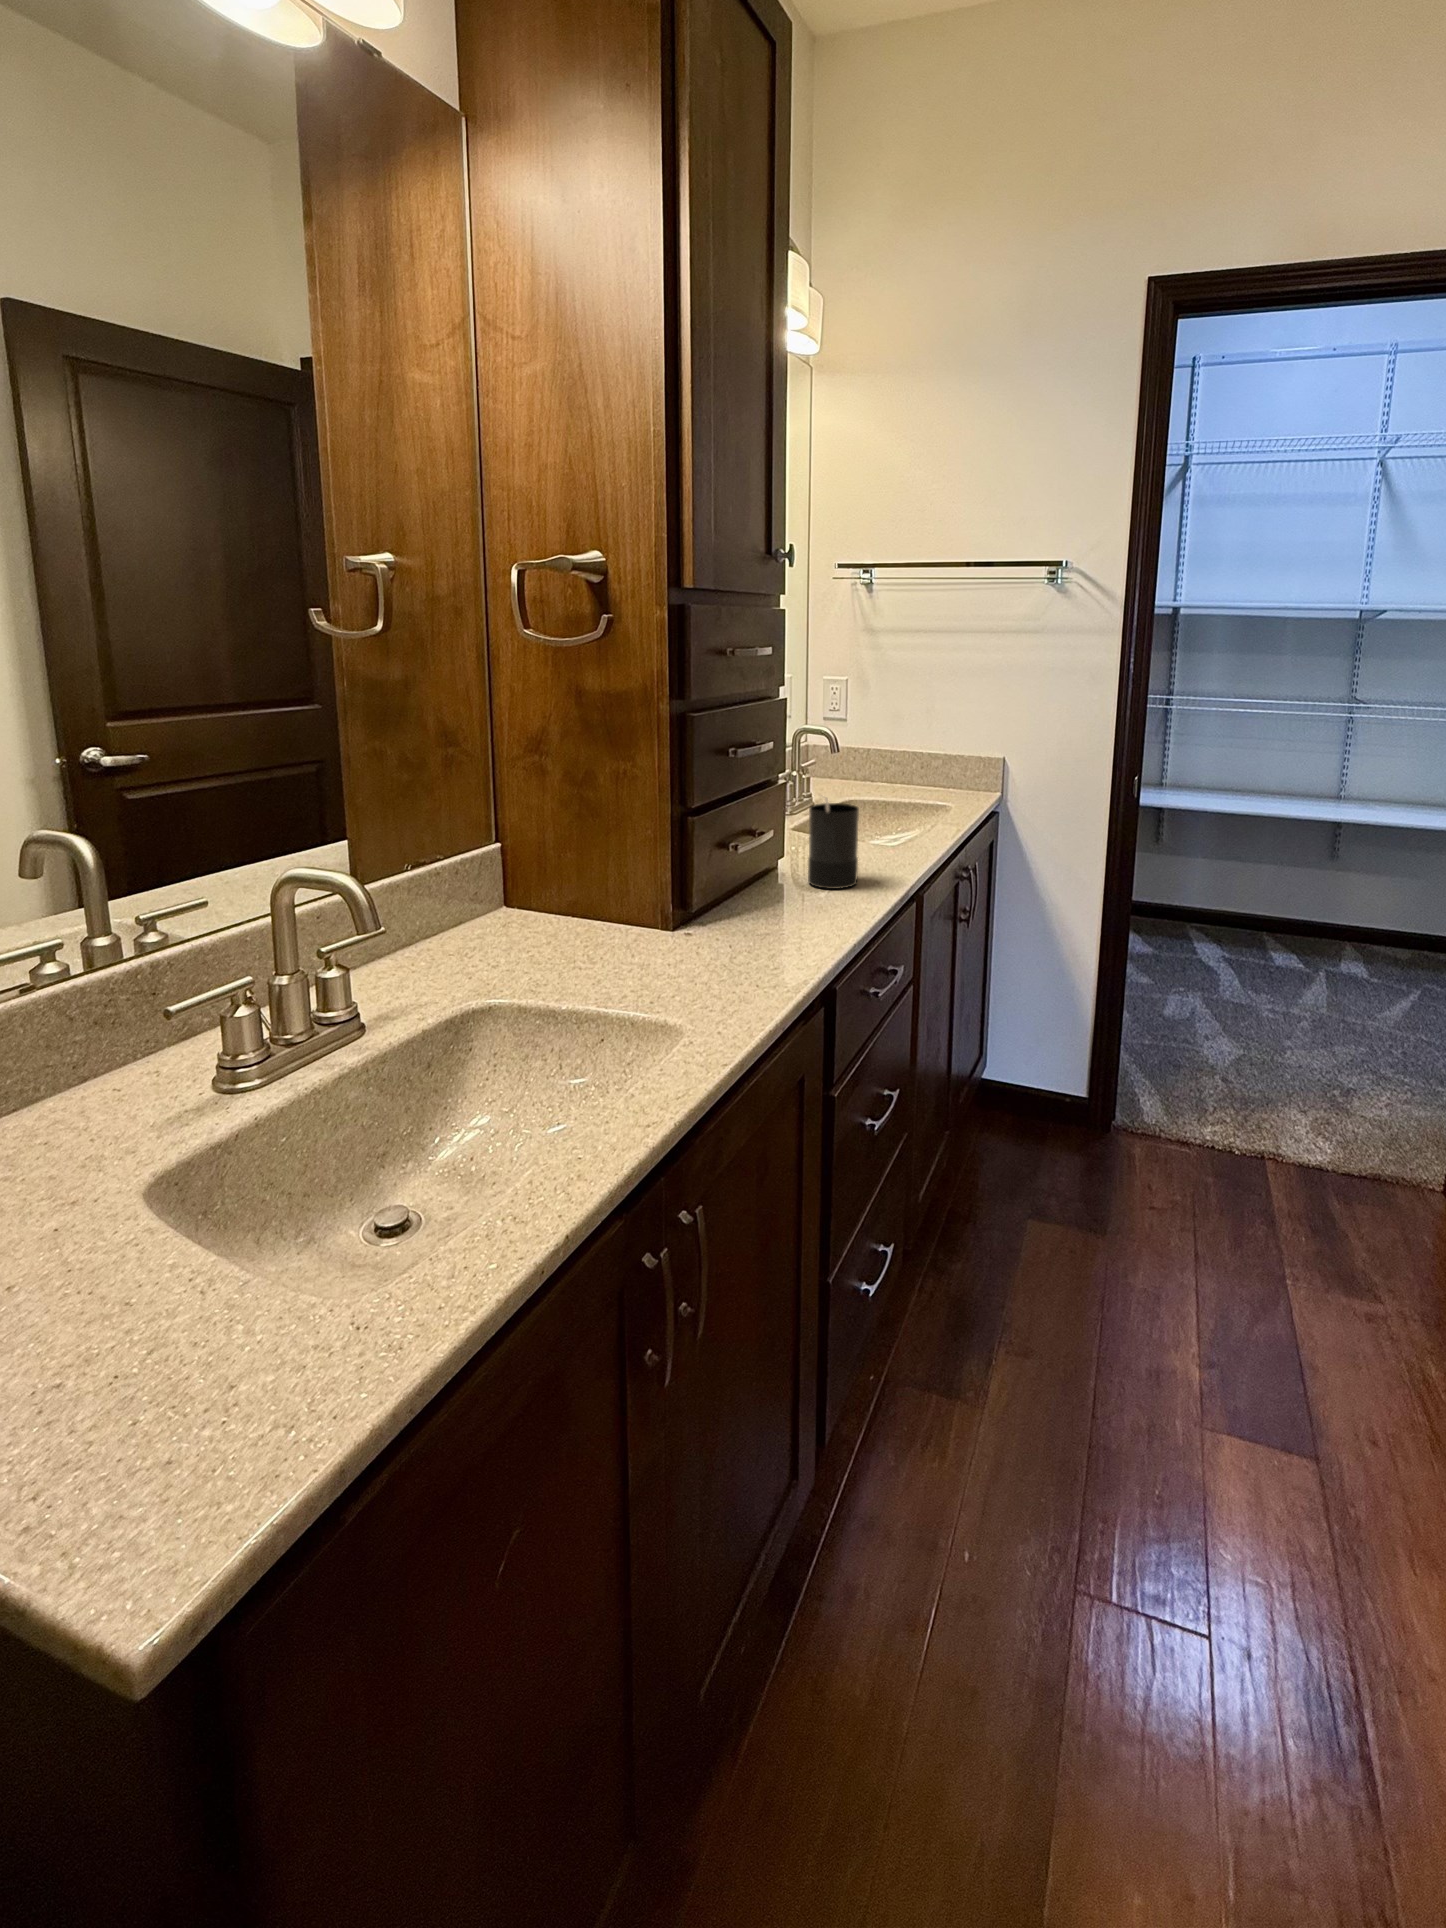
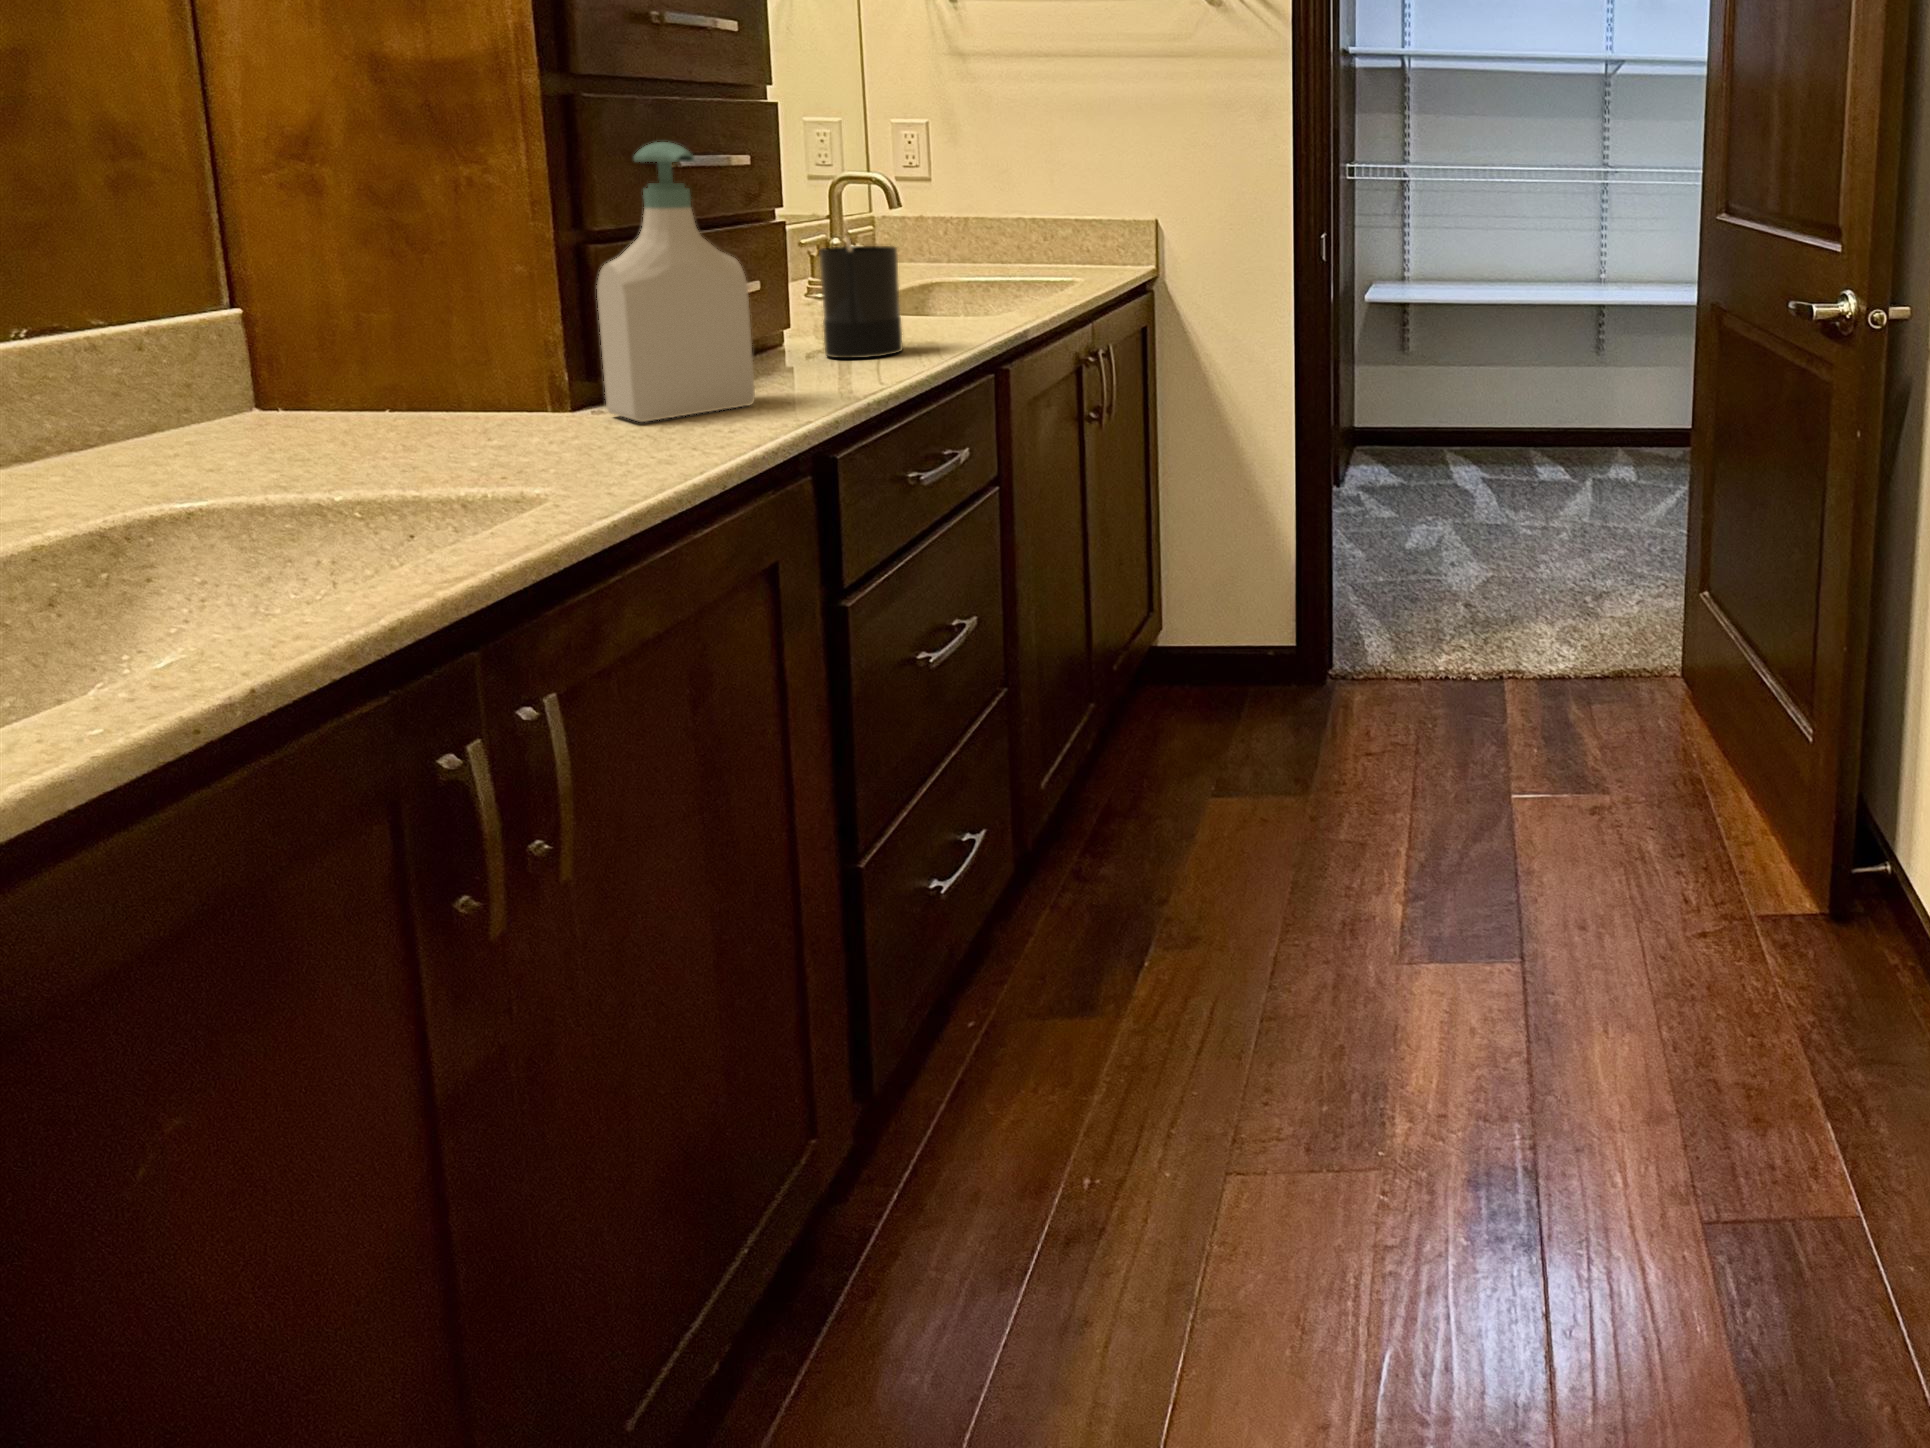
soap bottle: none [693,753,782,953] -> present [597,142,755,422]

